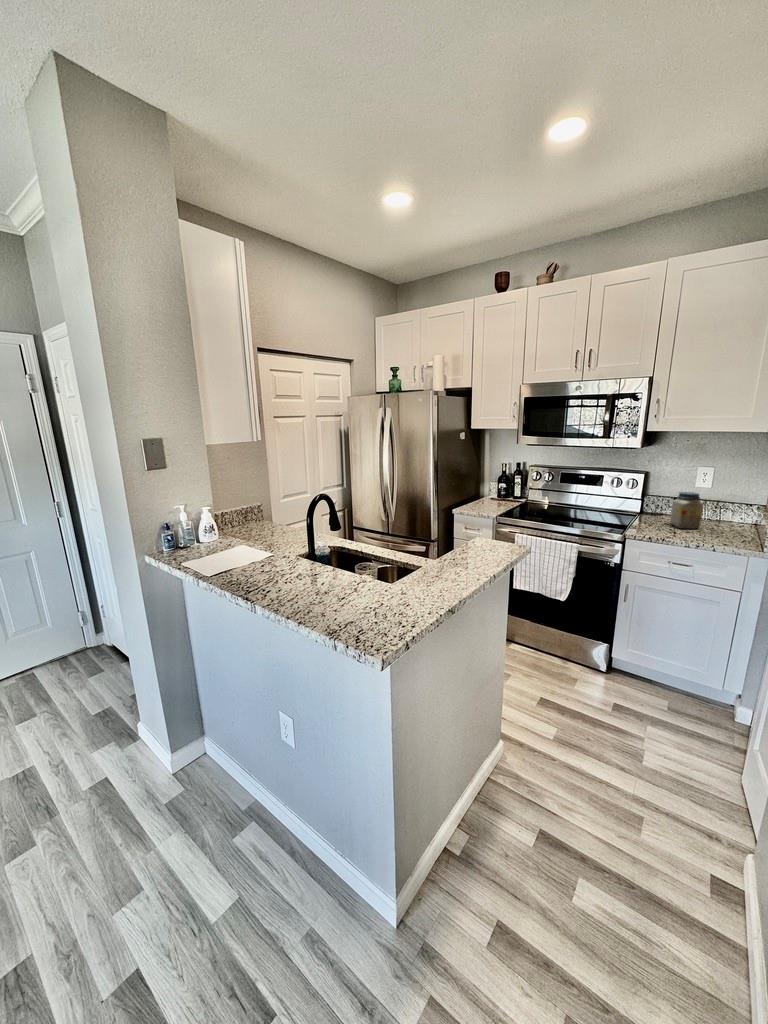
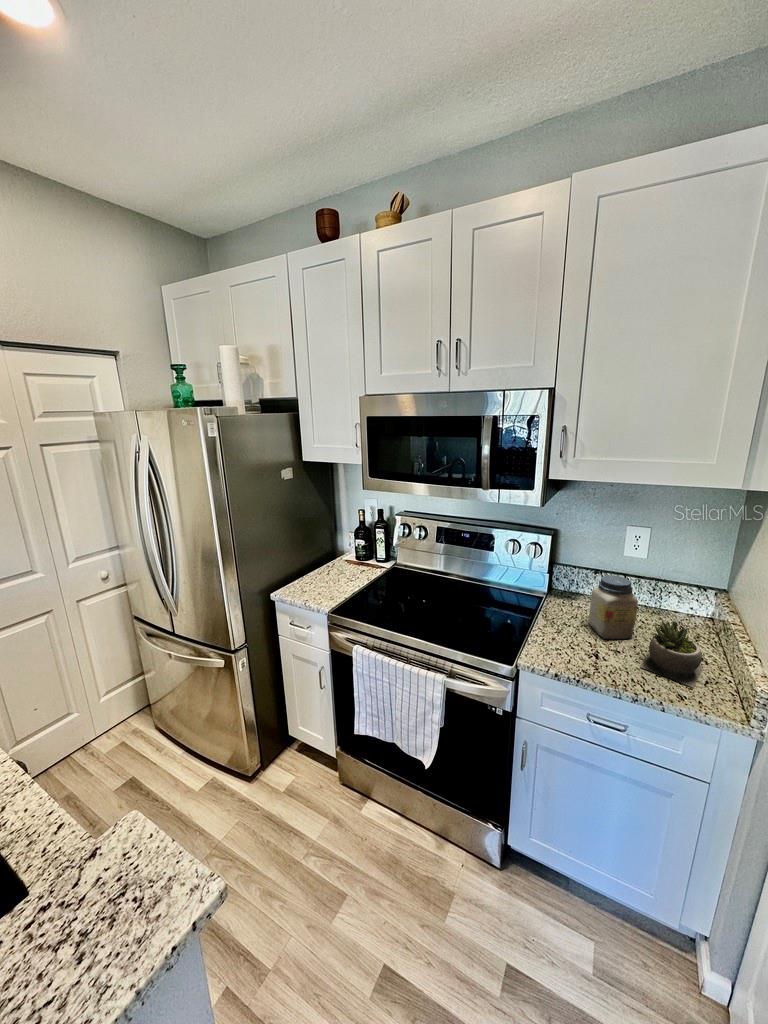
succulent plant: none [703,509,744,543] -> present [640,620,703,687]

